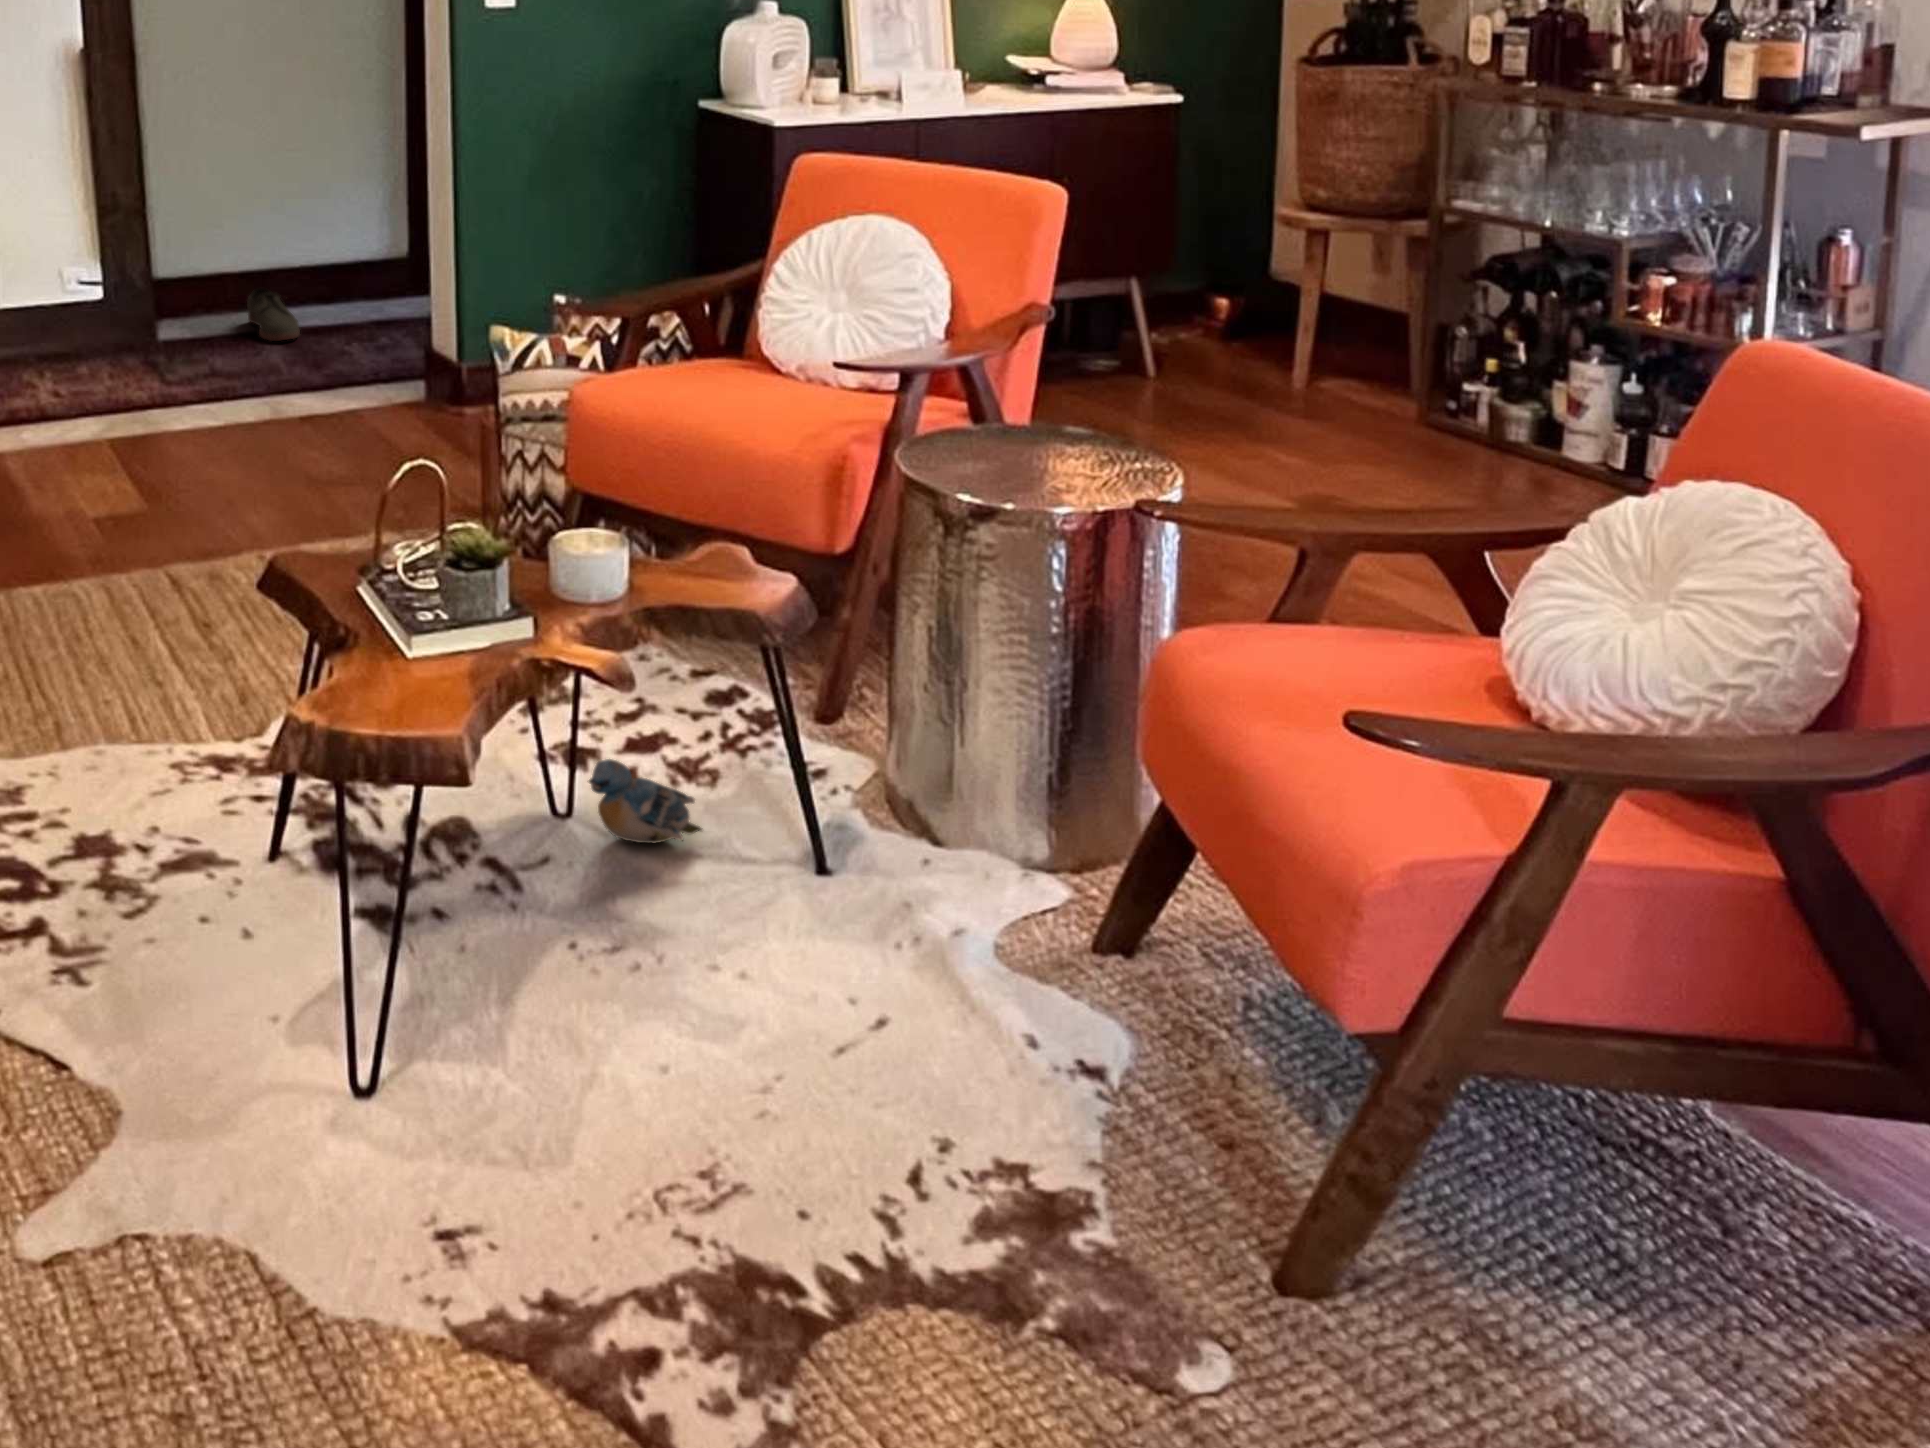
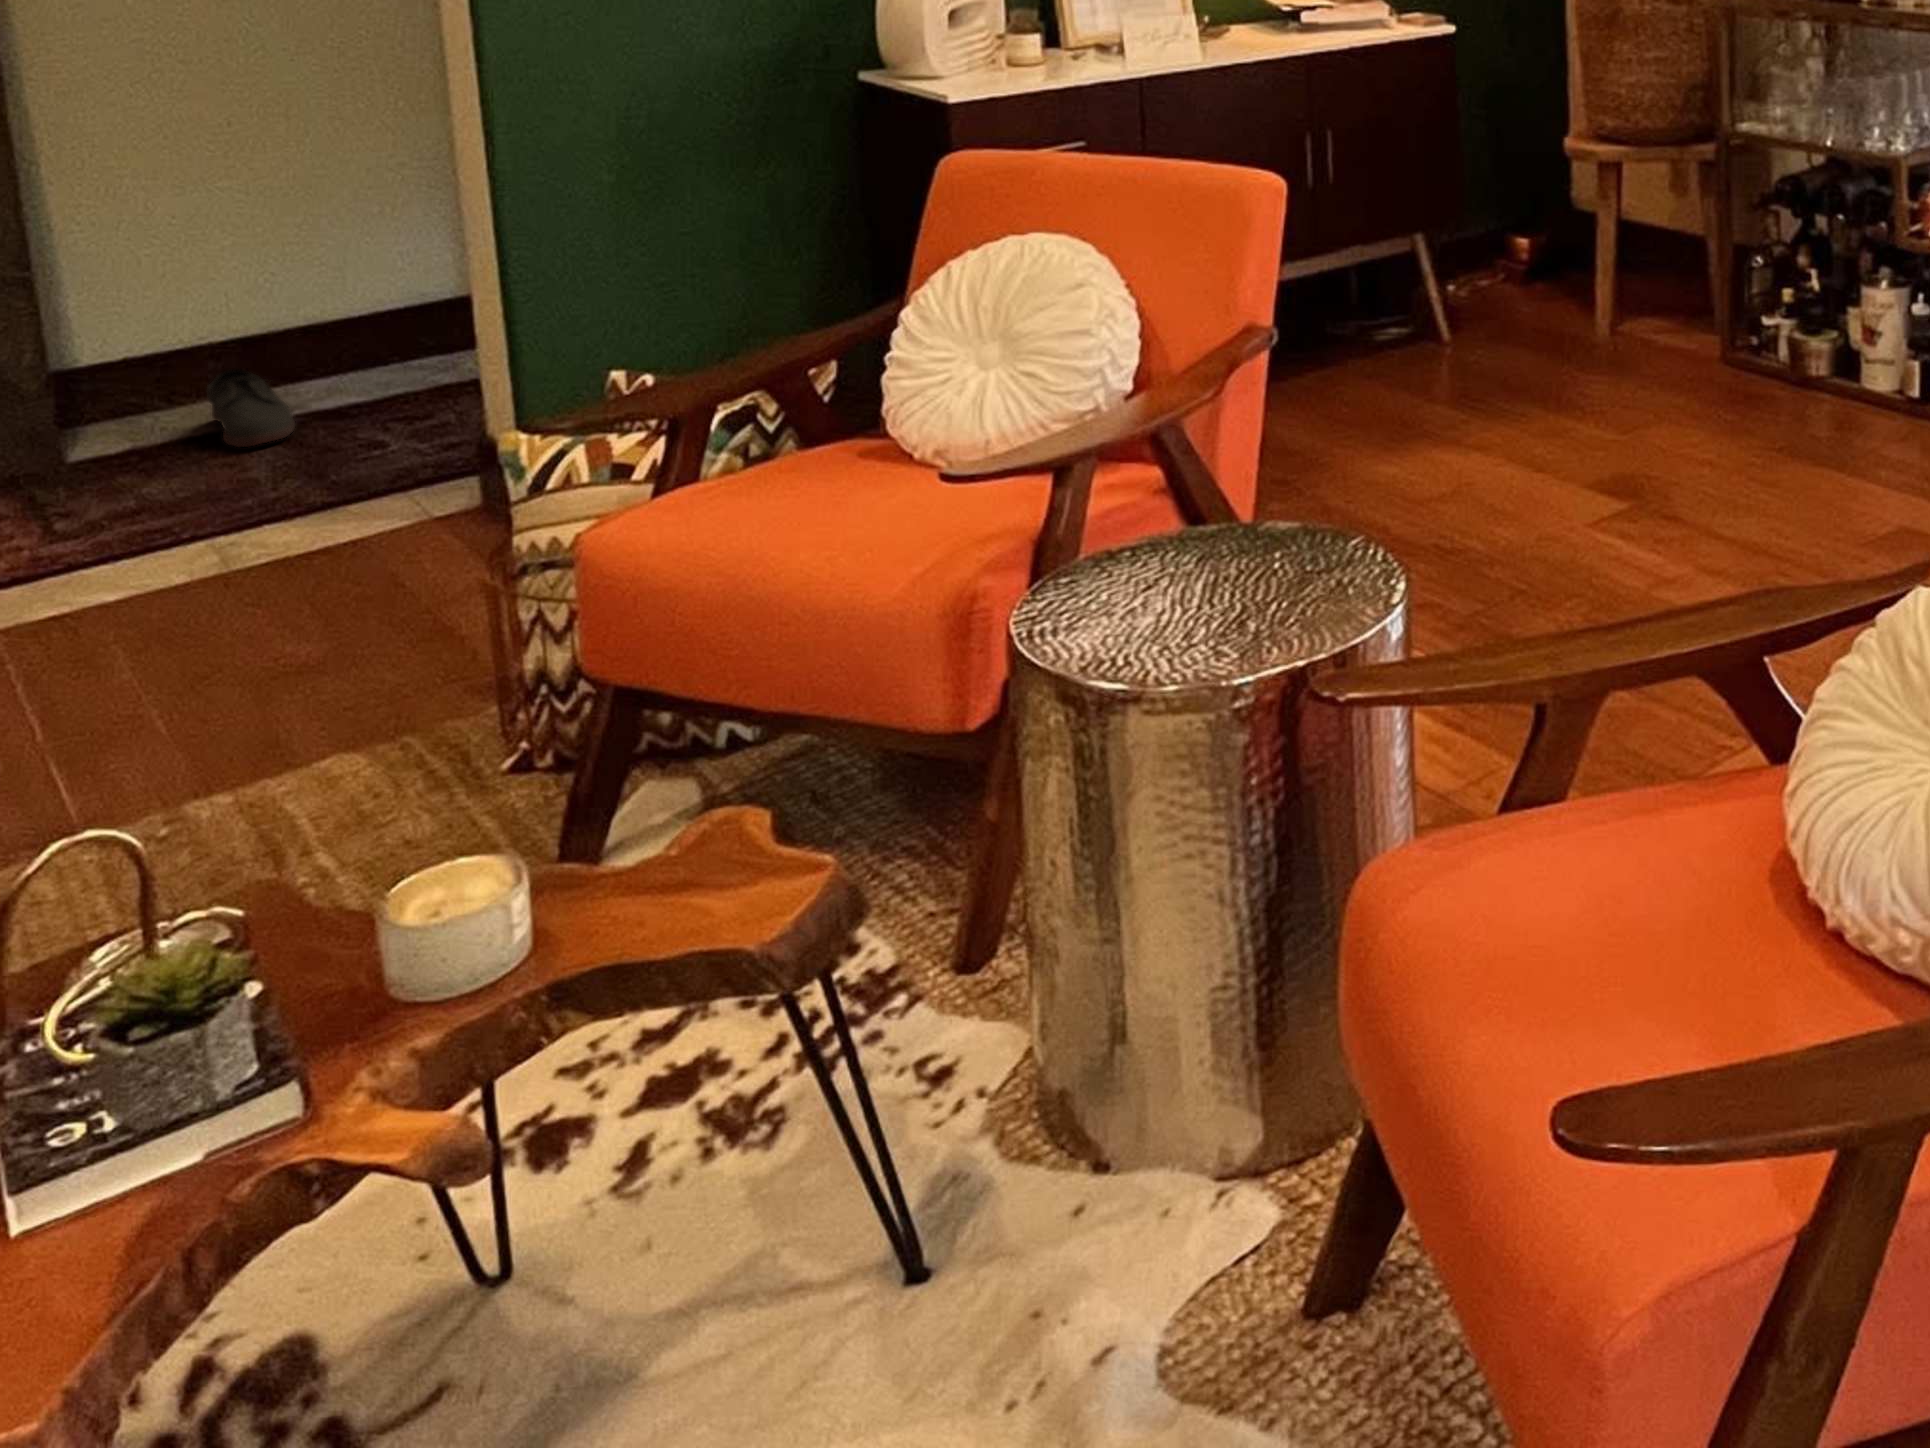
plush toy: present [589,759,702,843] -> none [509,1192,719,1319]

